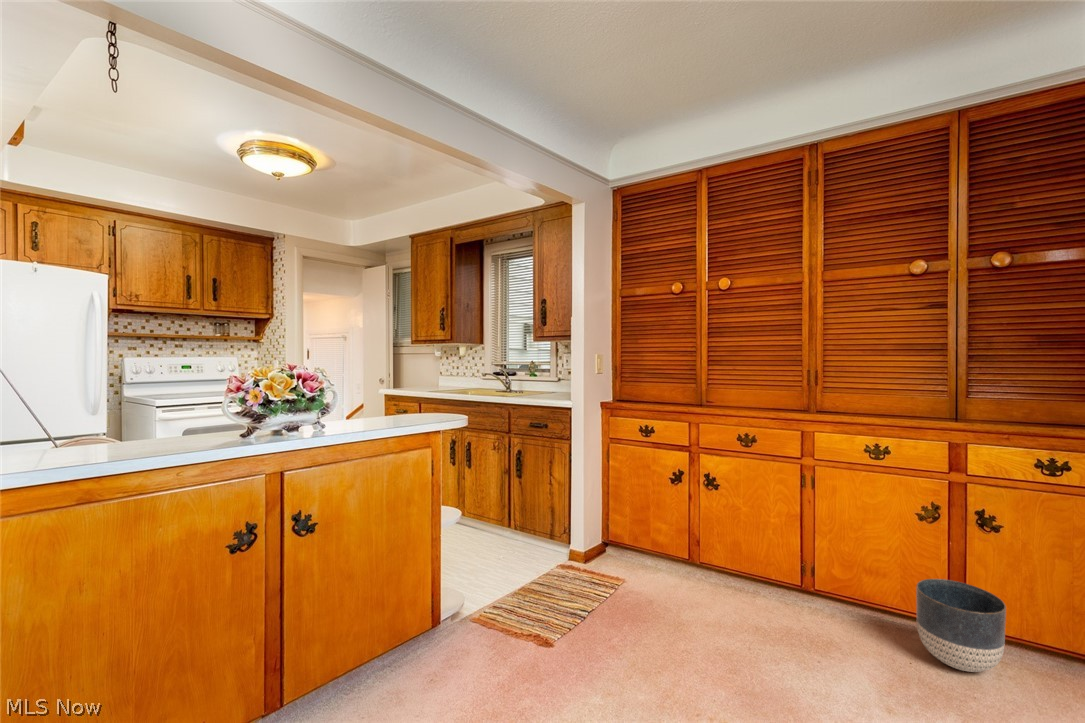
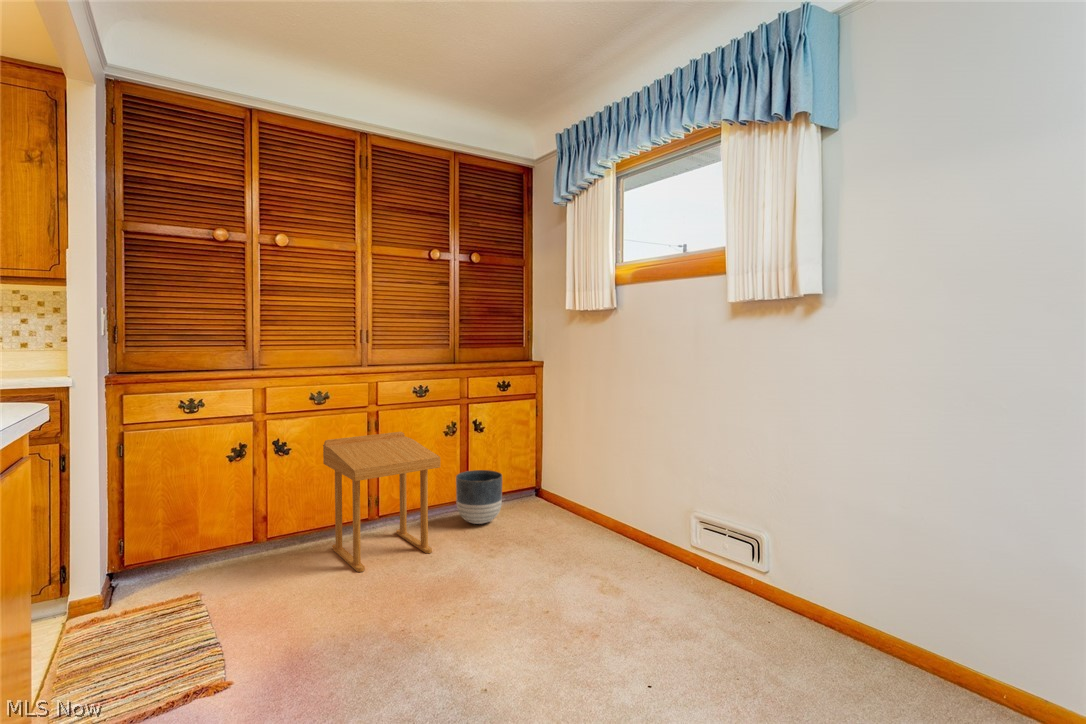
side table: none [722,485,842,661] -> present [323,432,440,572]

